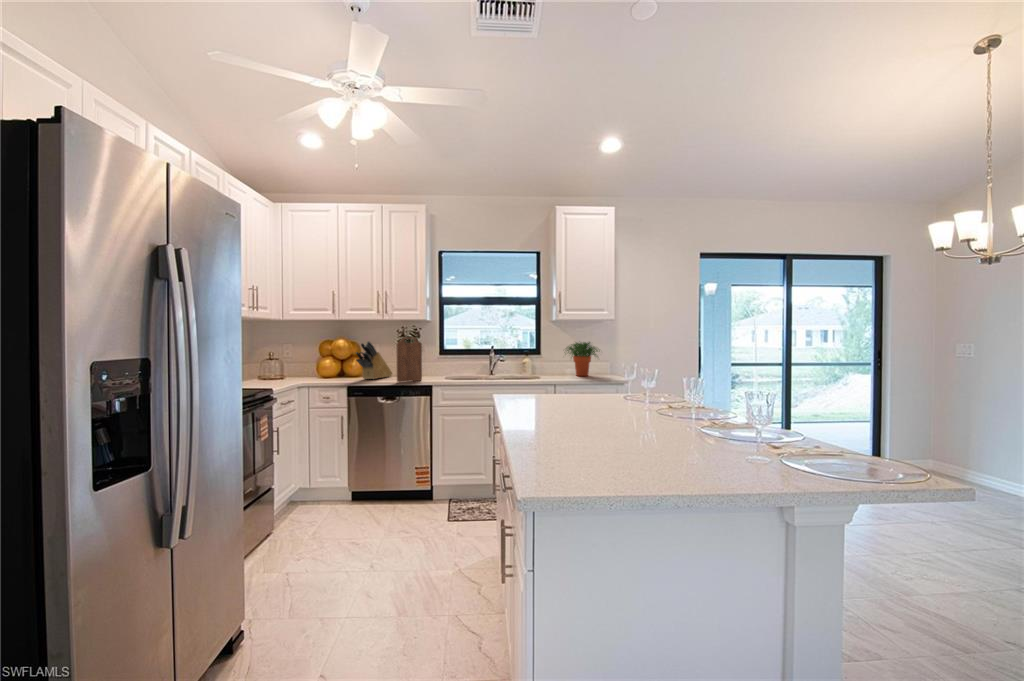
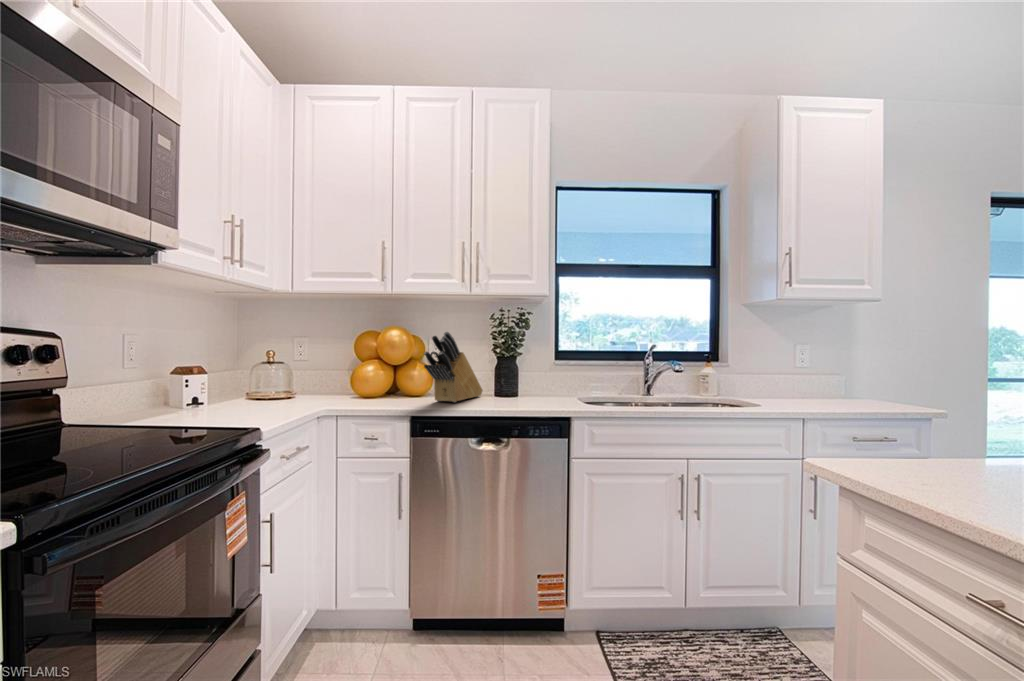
cutting board: present [397,337,422,382] -> none [502,324,546,410]
potted plant: present [566,342,598,376] -> none [787,337,874,402]

